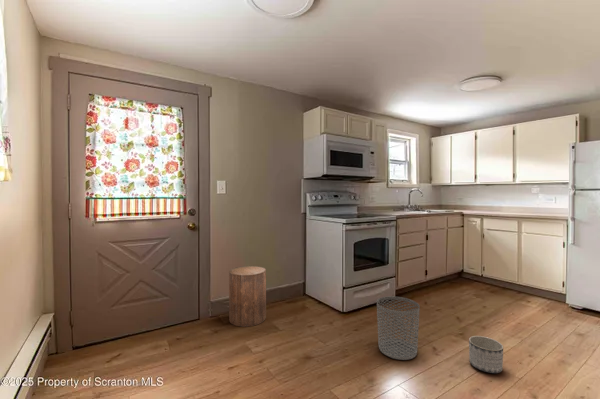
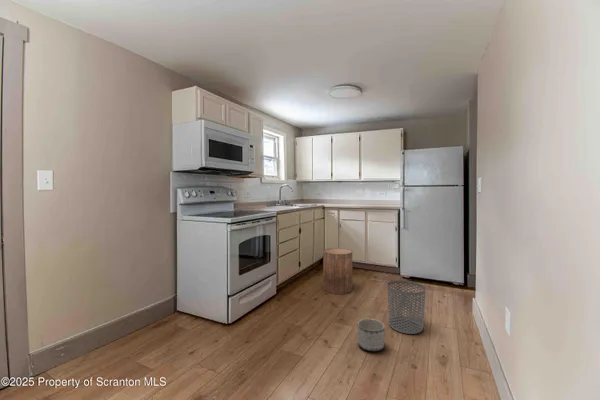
stool: present [229,266,266,327] -> present [323,248,352,294]
waste bin: present [377,296,420,360] -> present [388,280,425,334]

